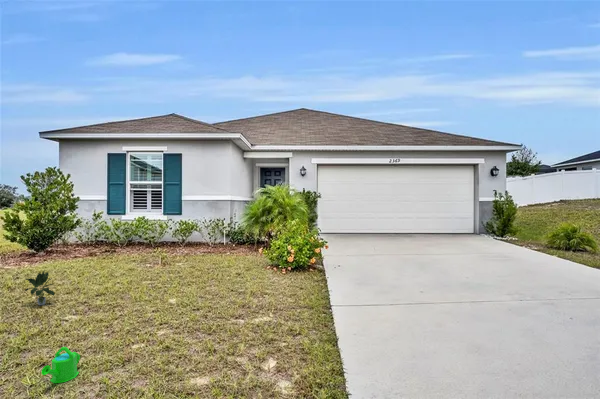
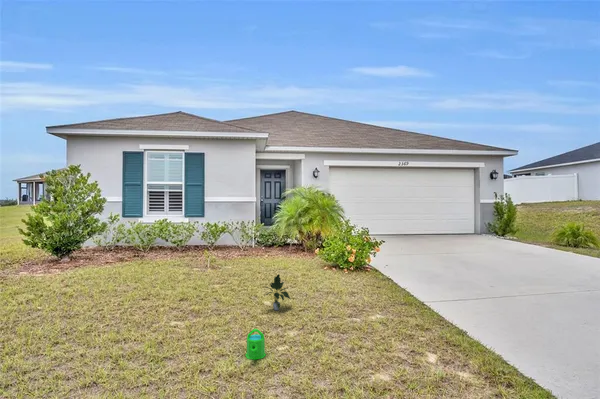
potted plant: present [25,271,54,305] -> present [266,274,291,310]

